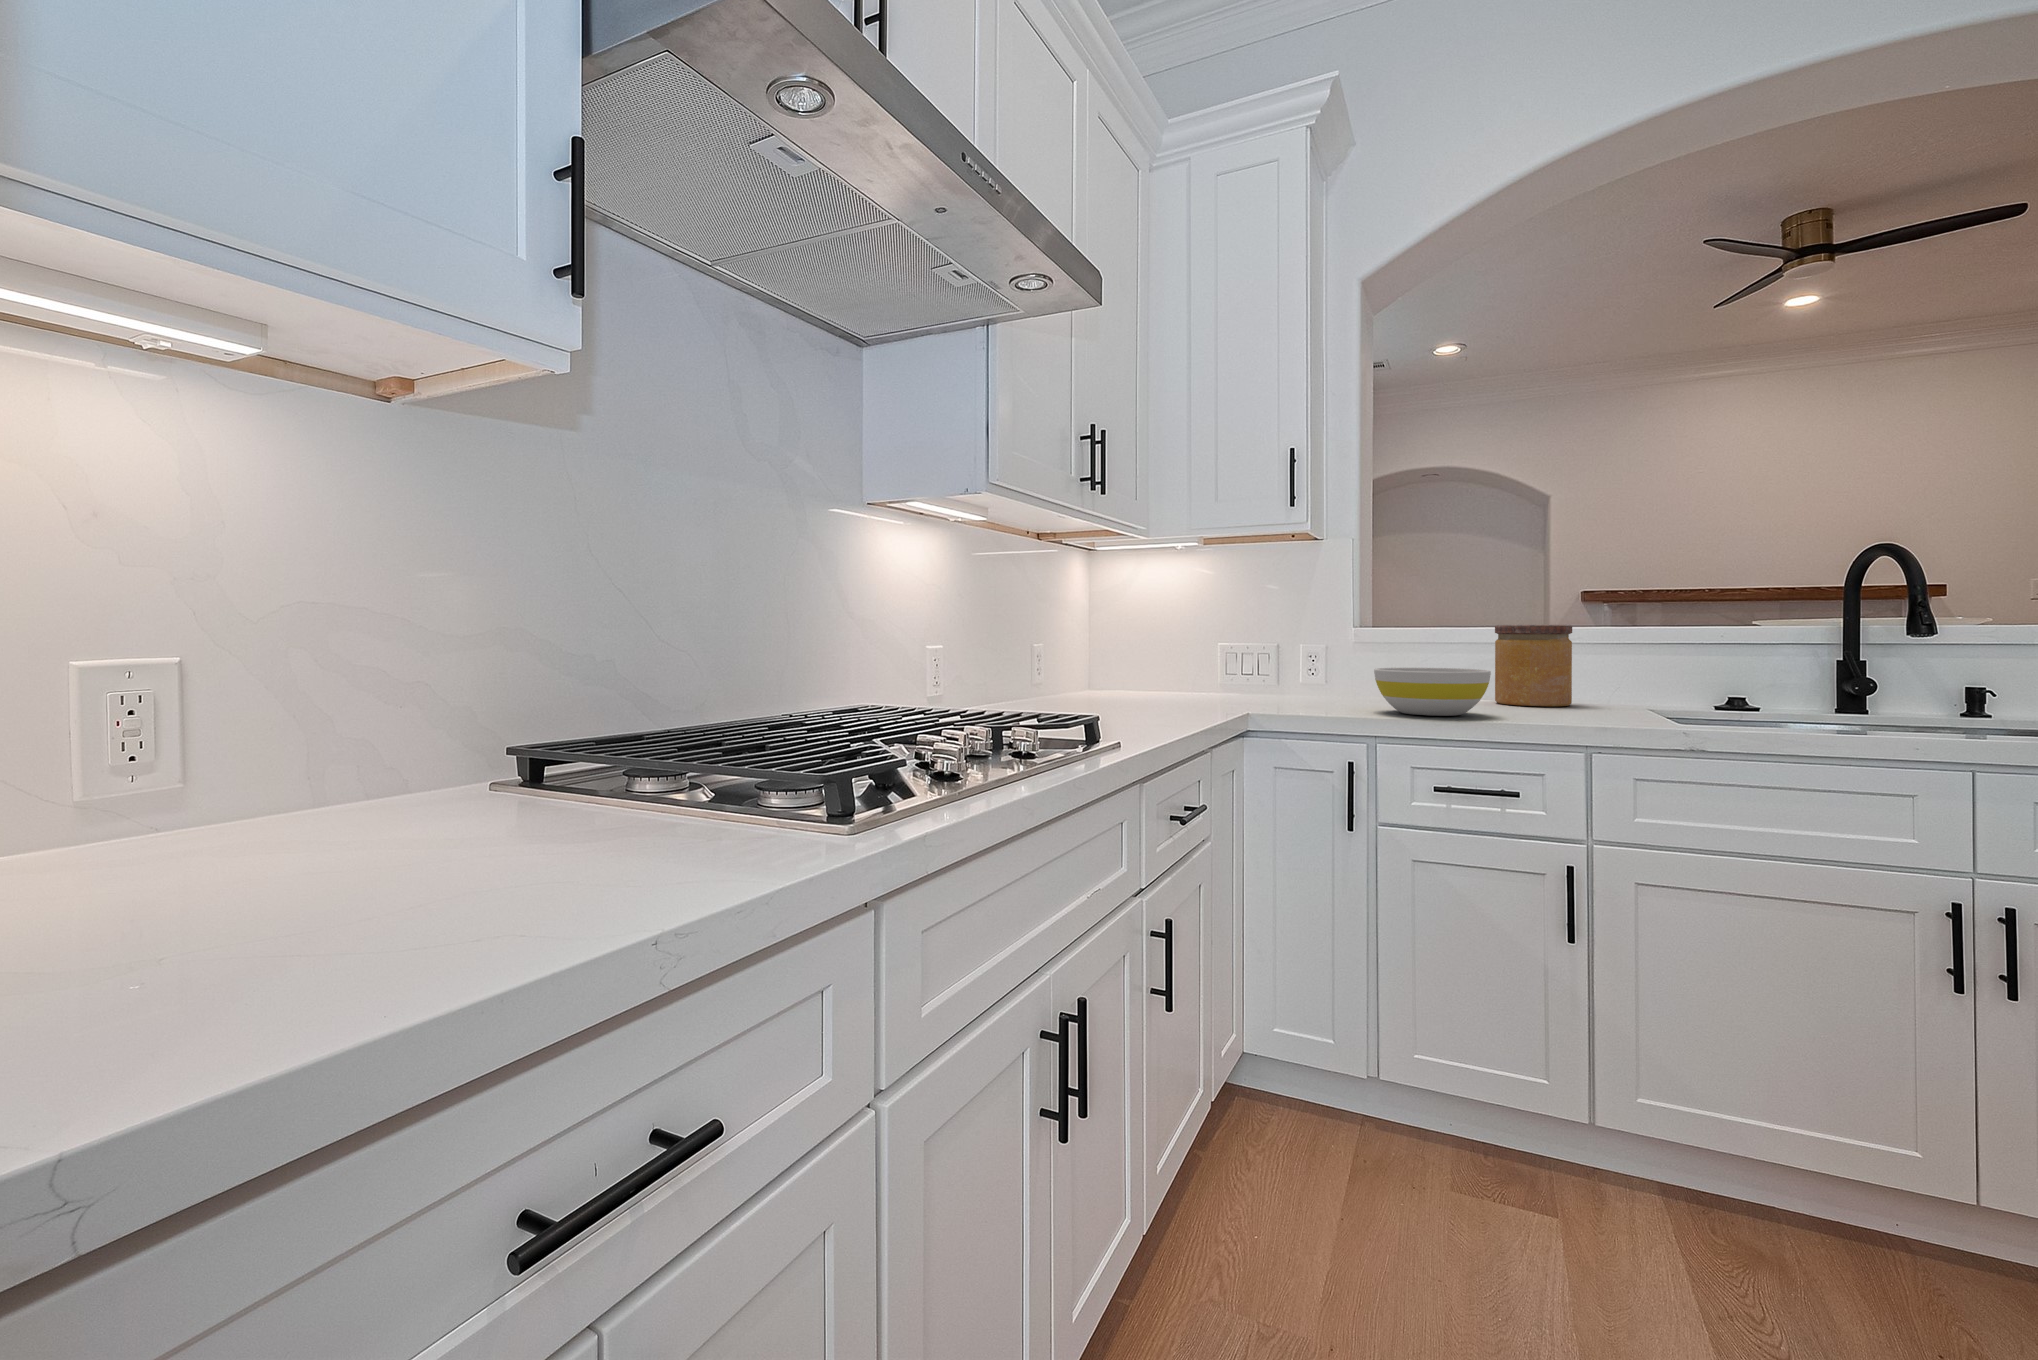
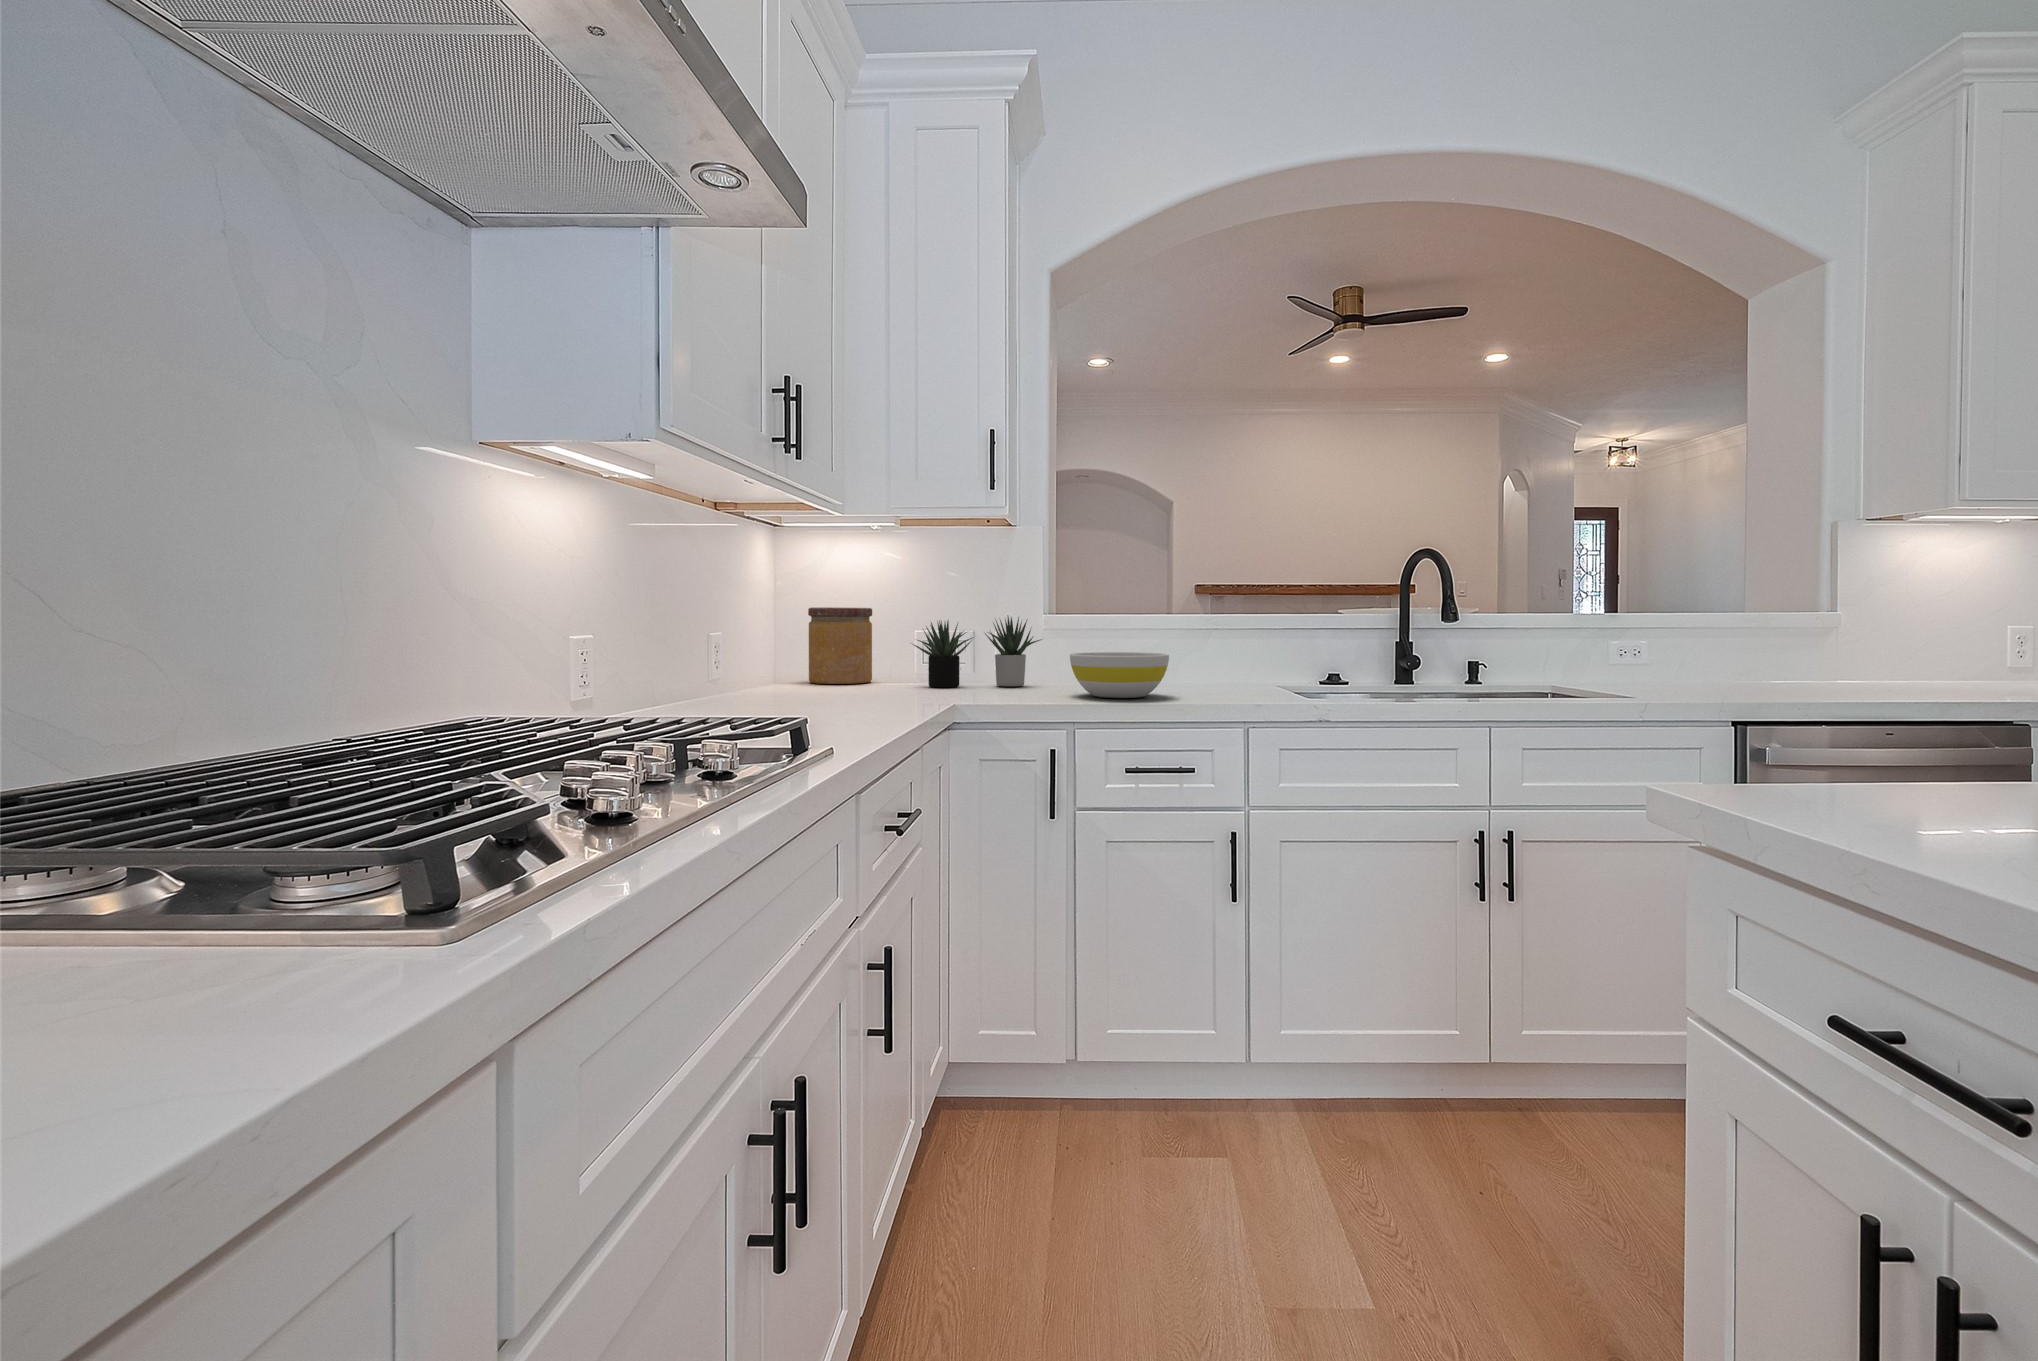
jar: present [1495,625,1572,706] -> present [808,607,872,684]
succulent plant: none [1213,626,1352,700] -> present [913,617,1042,687]

